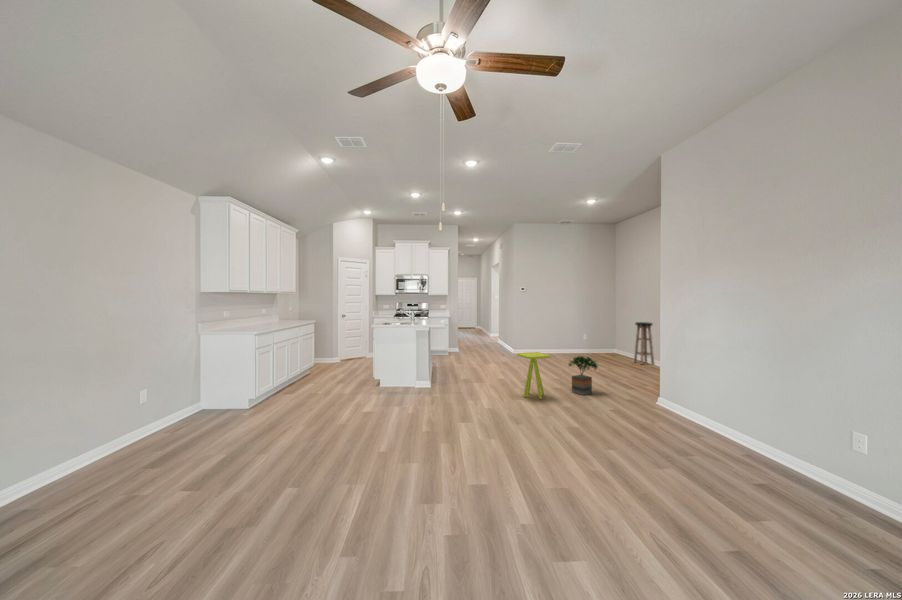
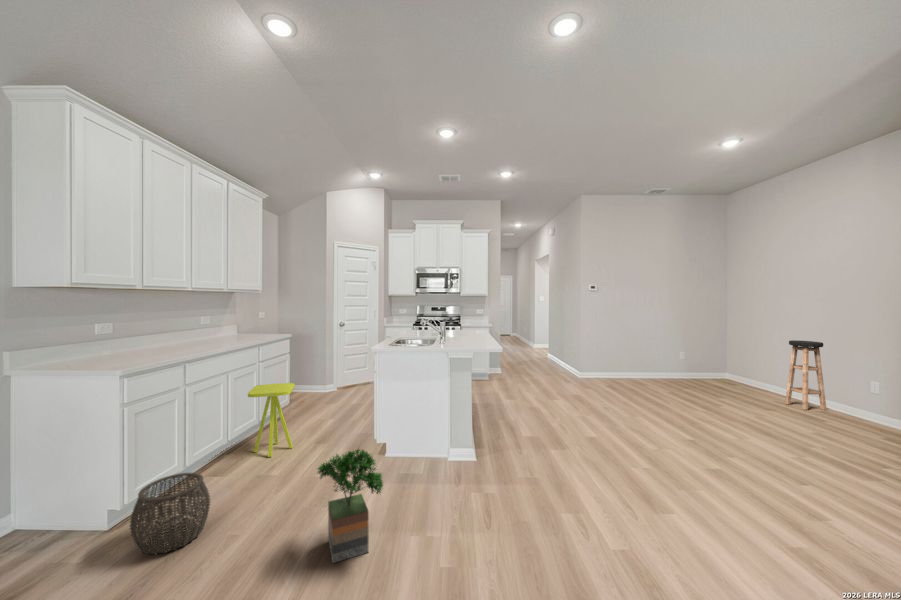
side table: present [517,352,550,399] -> present [248,383,295,457]
potted tree: present [569,356,597,395] -> present [318,449,383,563]
woven basket: none [265,381,299,413] -> present [130,473,210,555]

